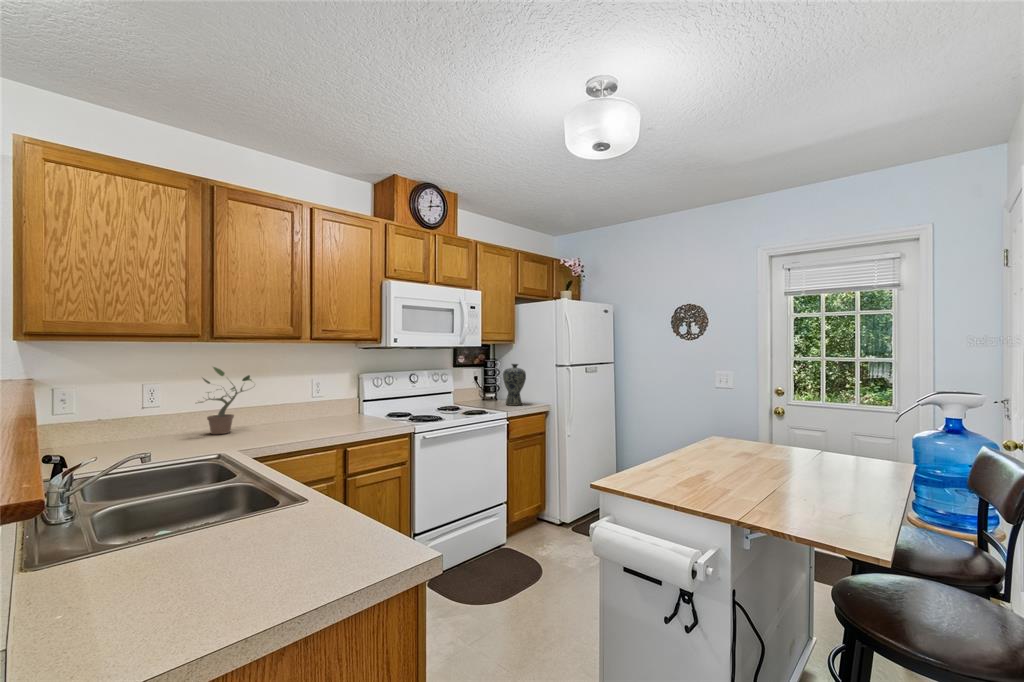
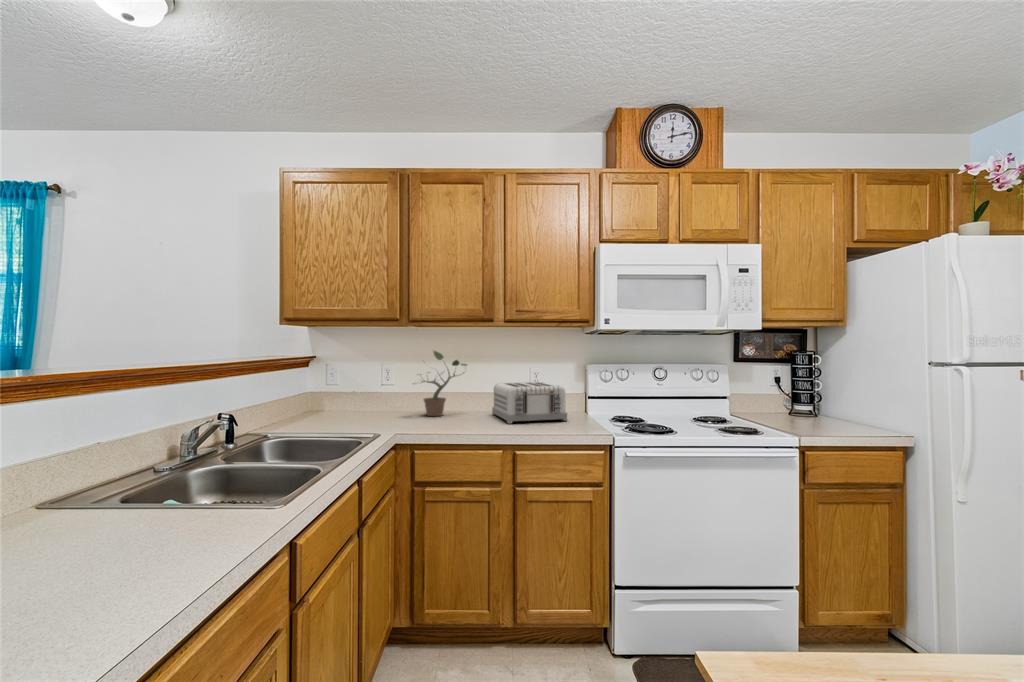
vase: present [503,364,526,406] -> none [811,359,857,430]
toaster: none [280,391,360,429] -> present [492,382,567,423]

